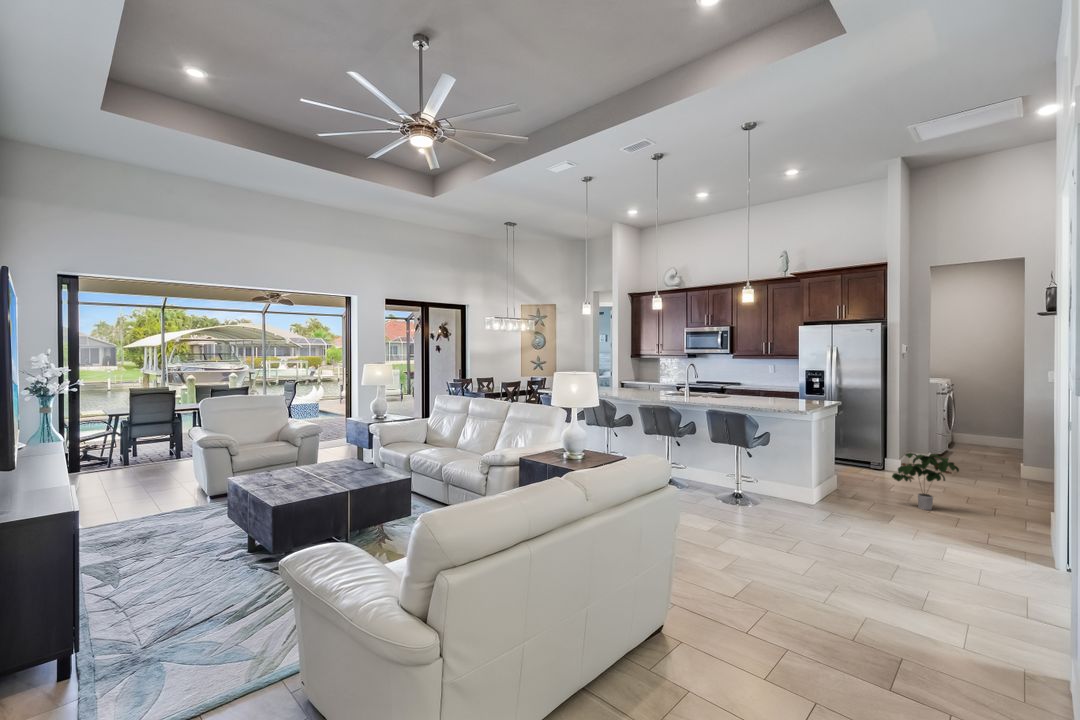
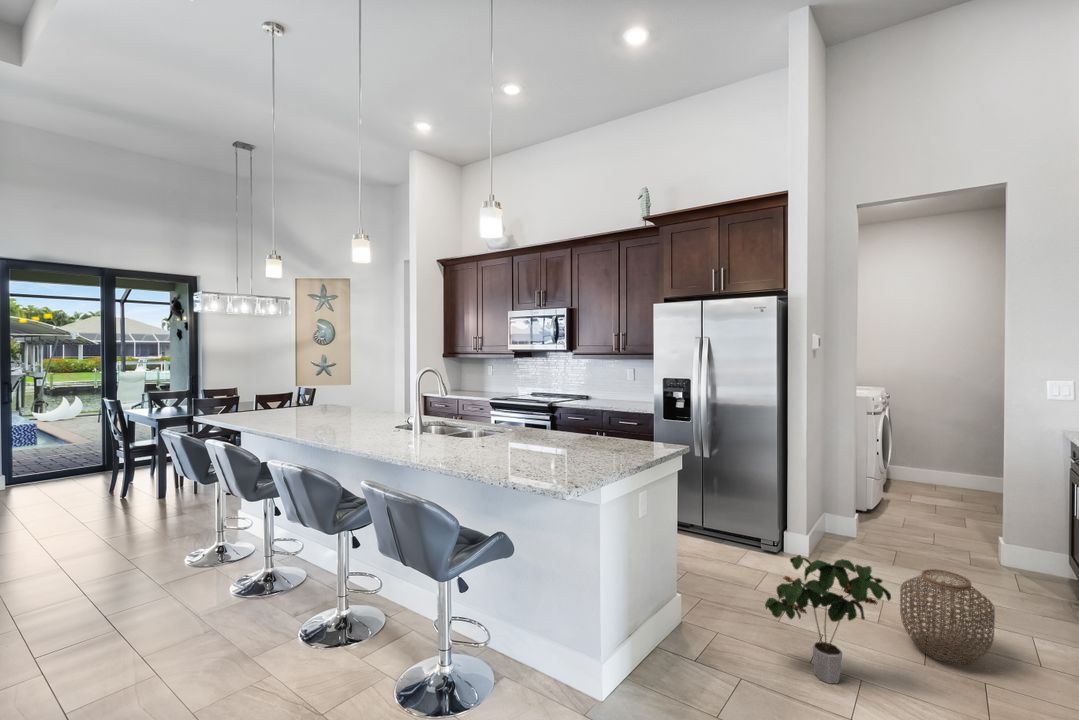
woven basket: none [962,465,1014,508] -> present [900,569,995,665]

